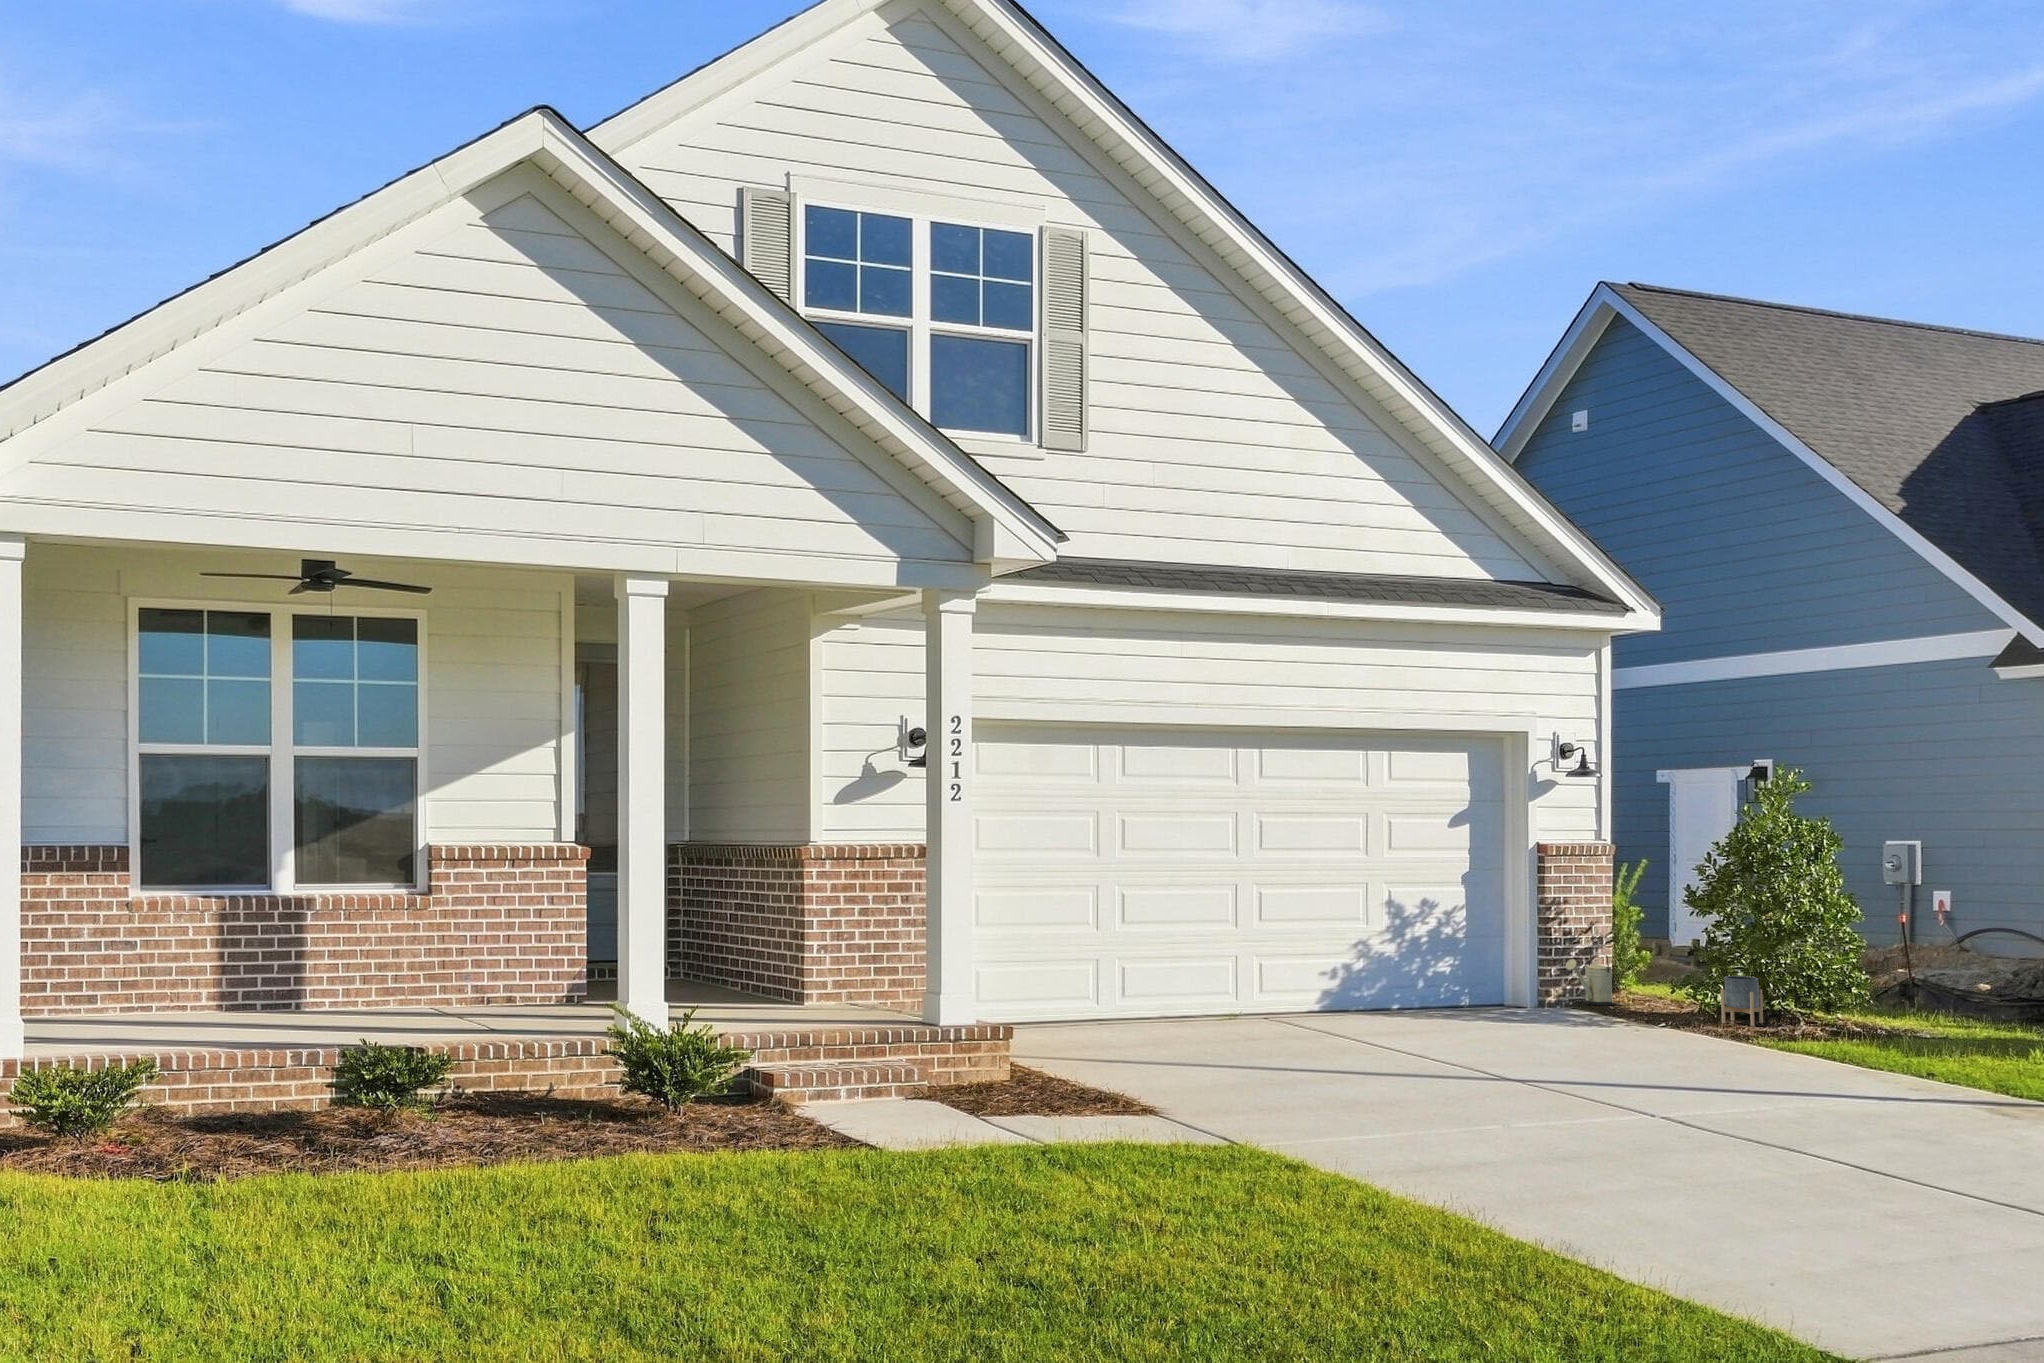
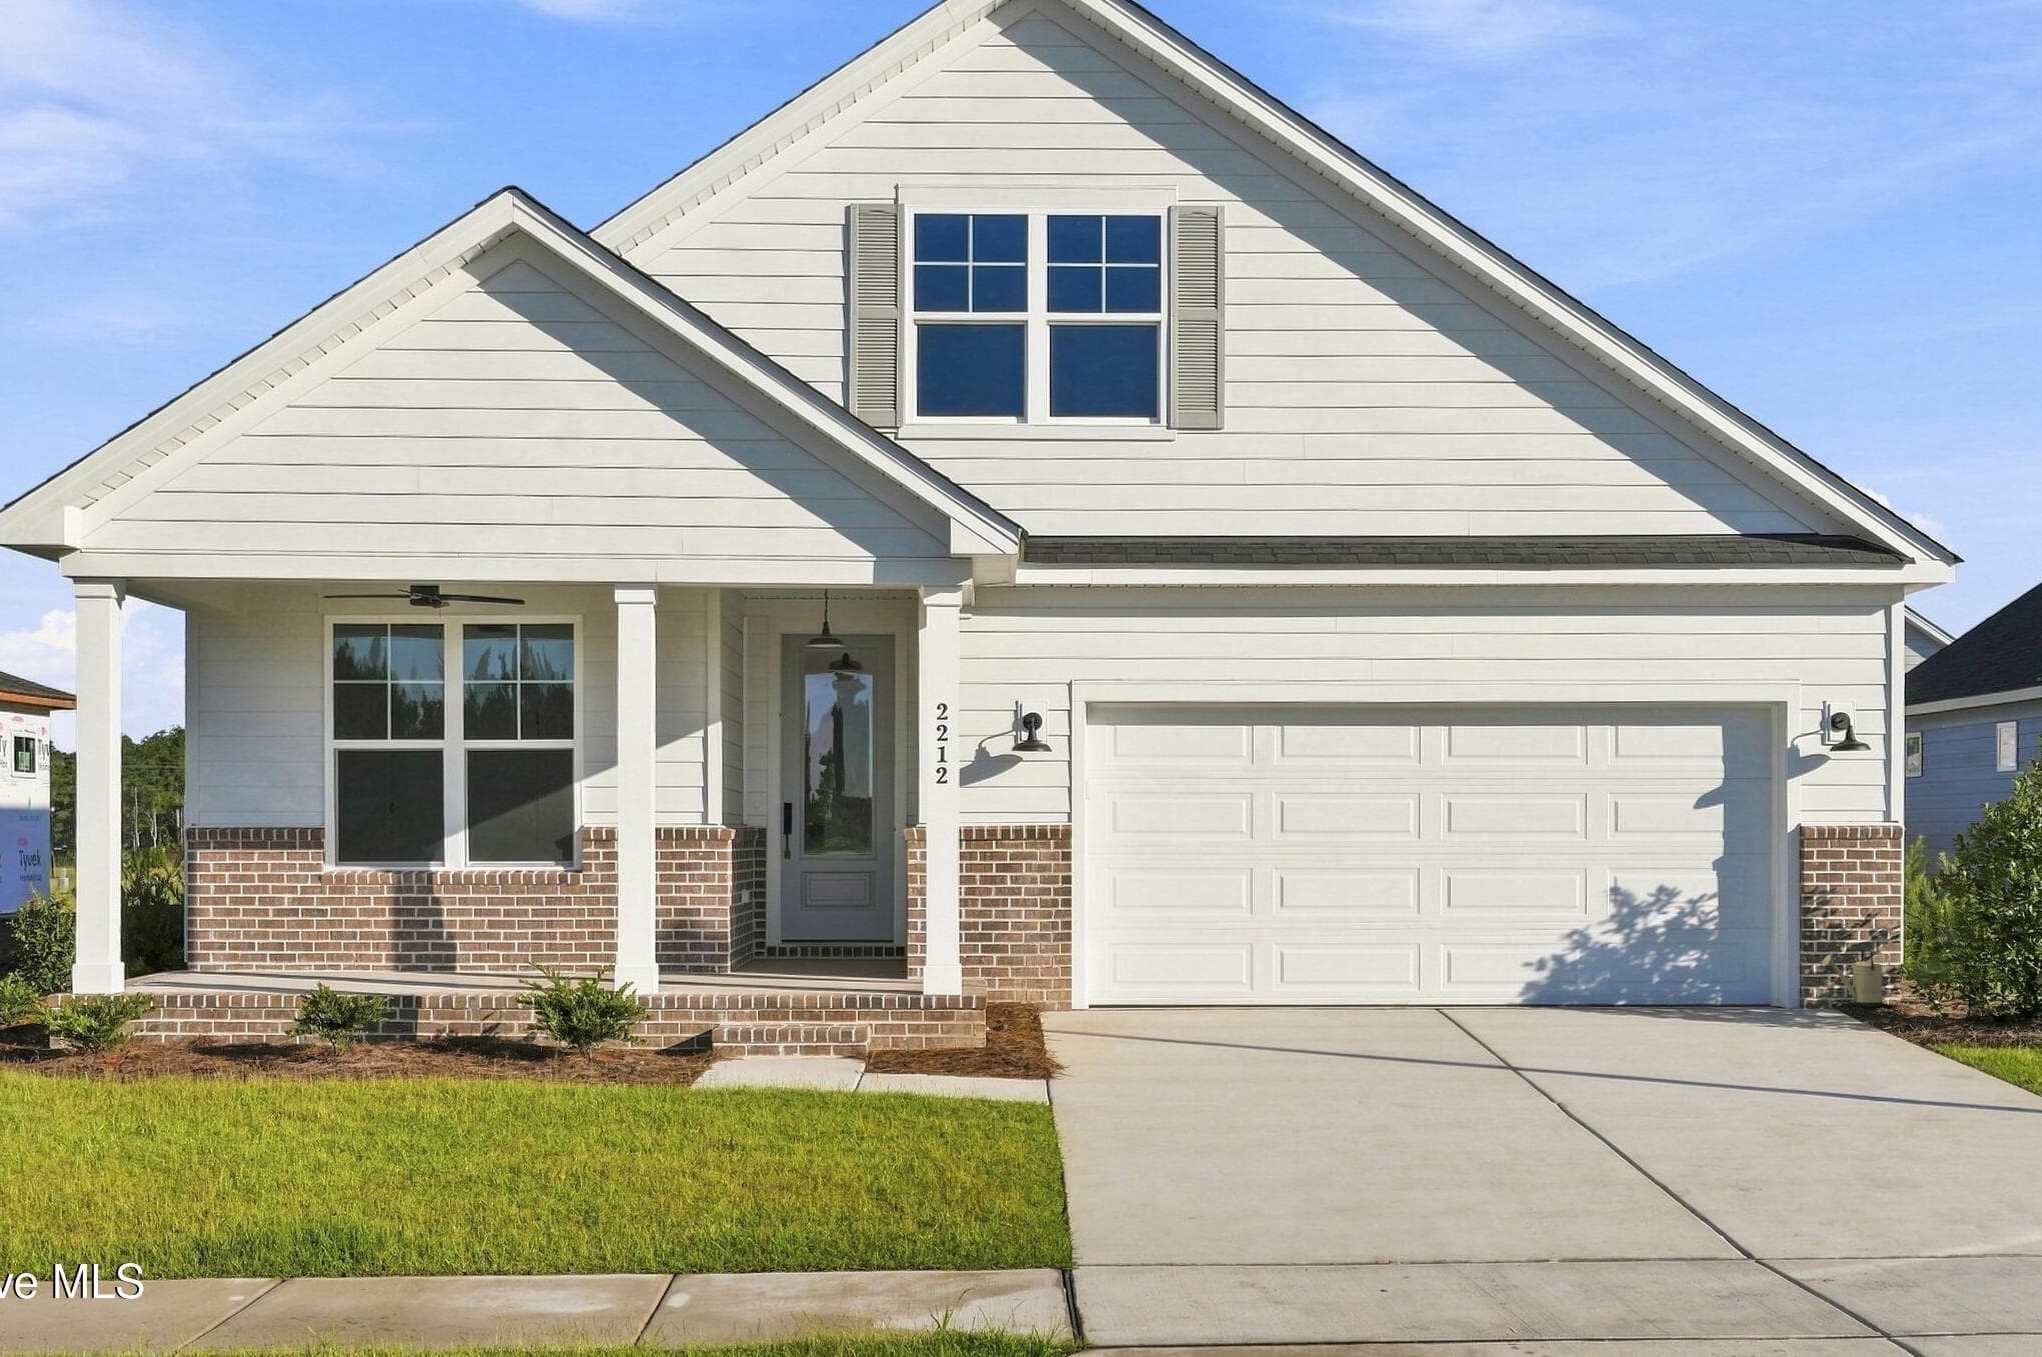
planter: present [1721,976,1763,1026] -> none [1938,975,1989,1031]

